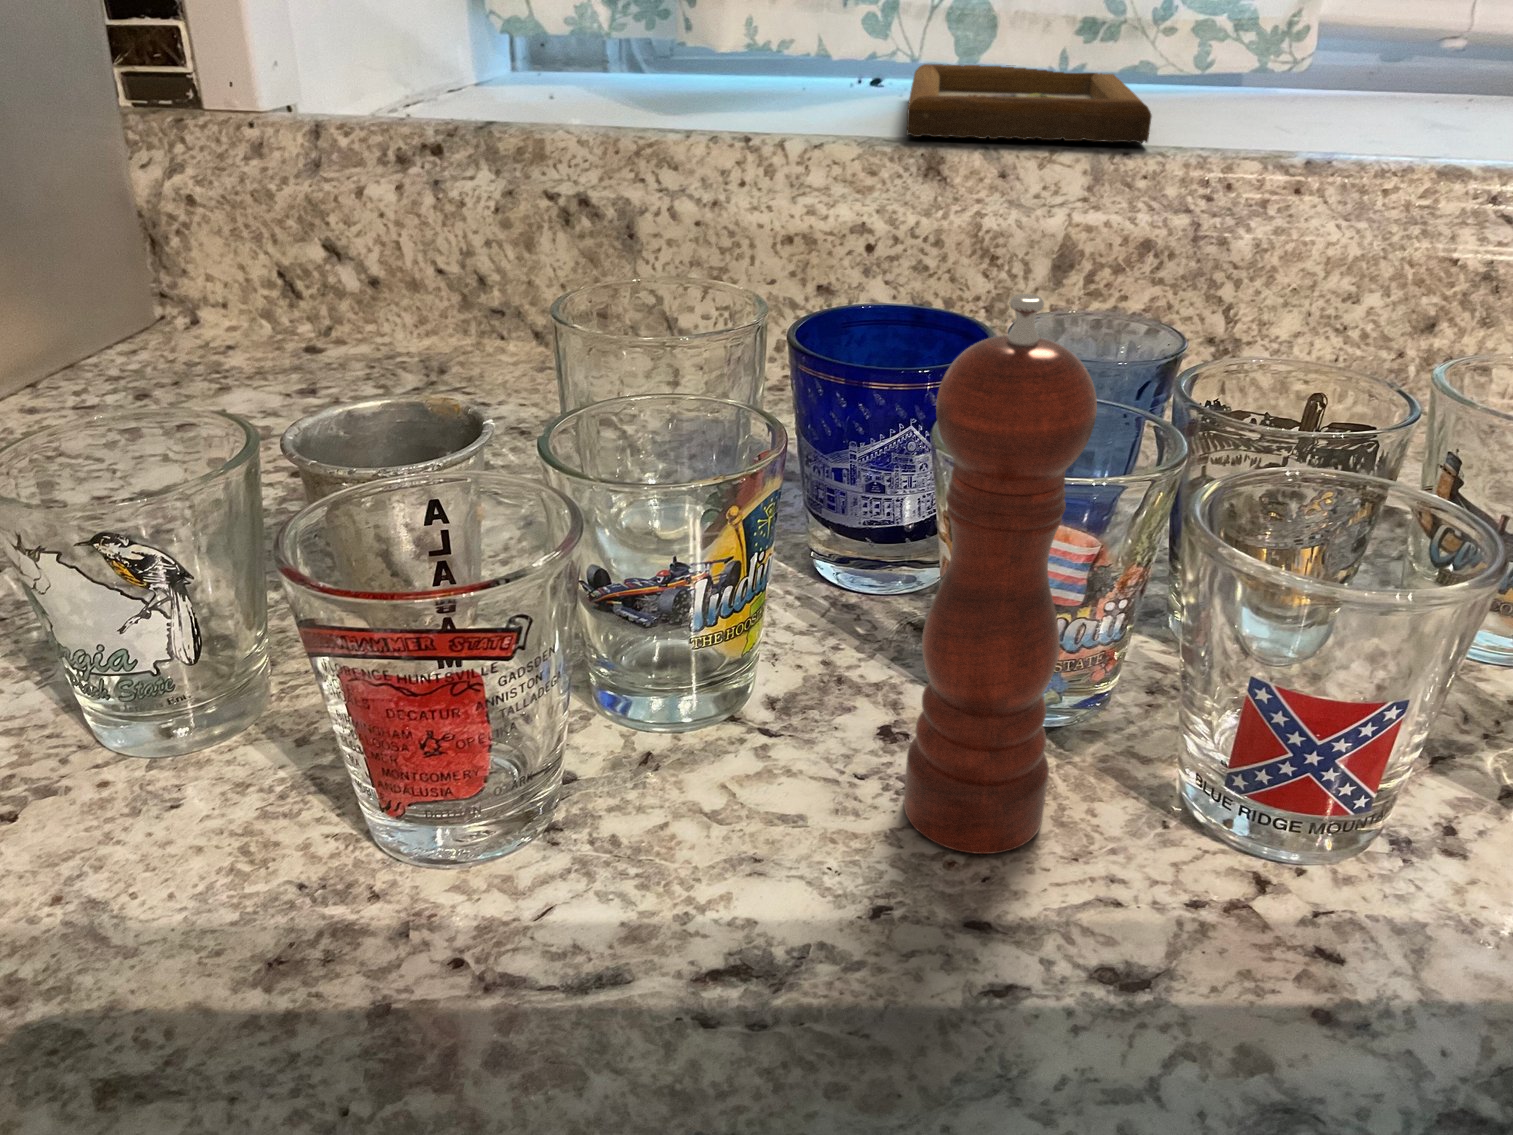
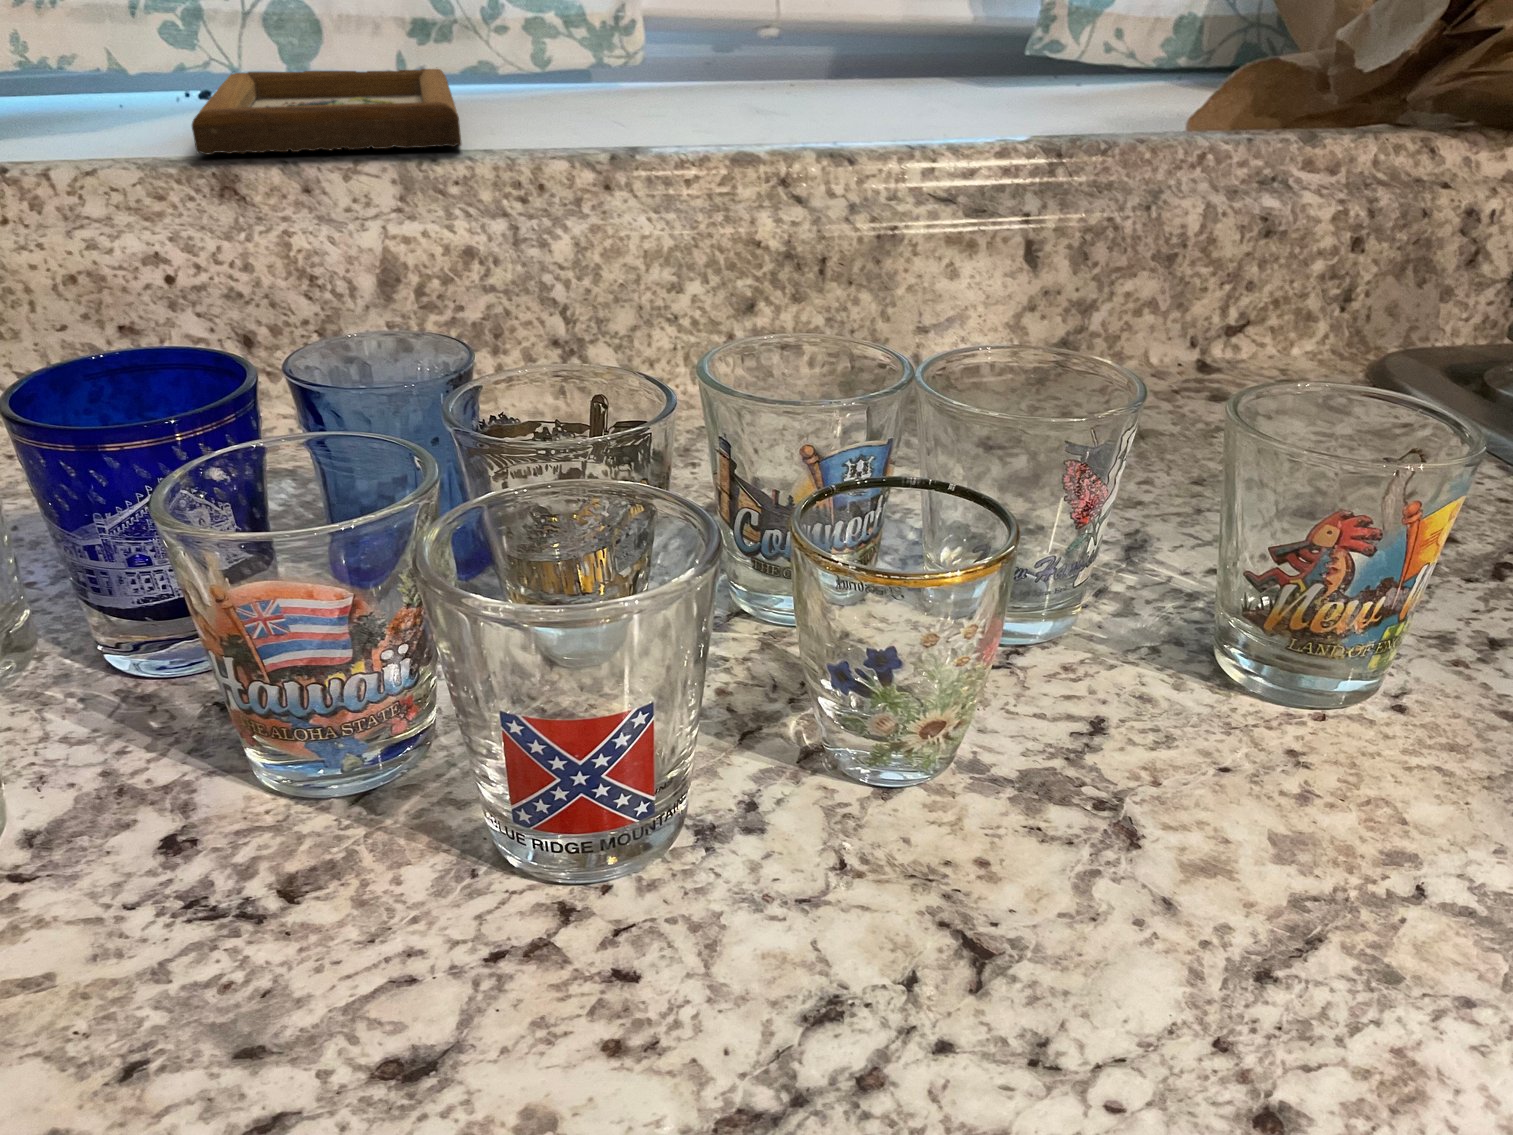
pepper mill: present [904,294,1097,854] -> none [60,356,334,965]

